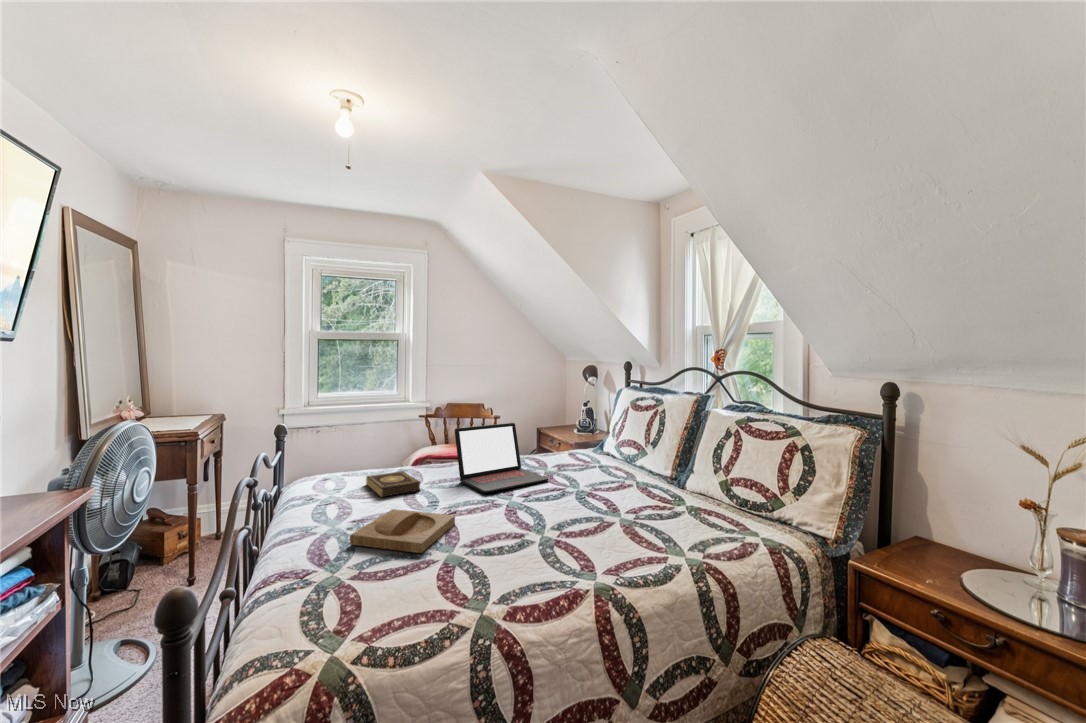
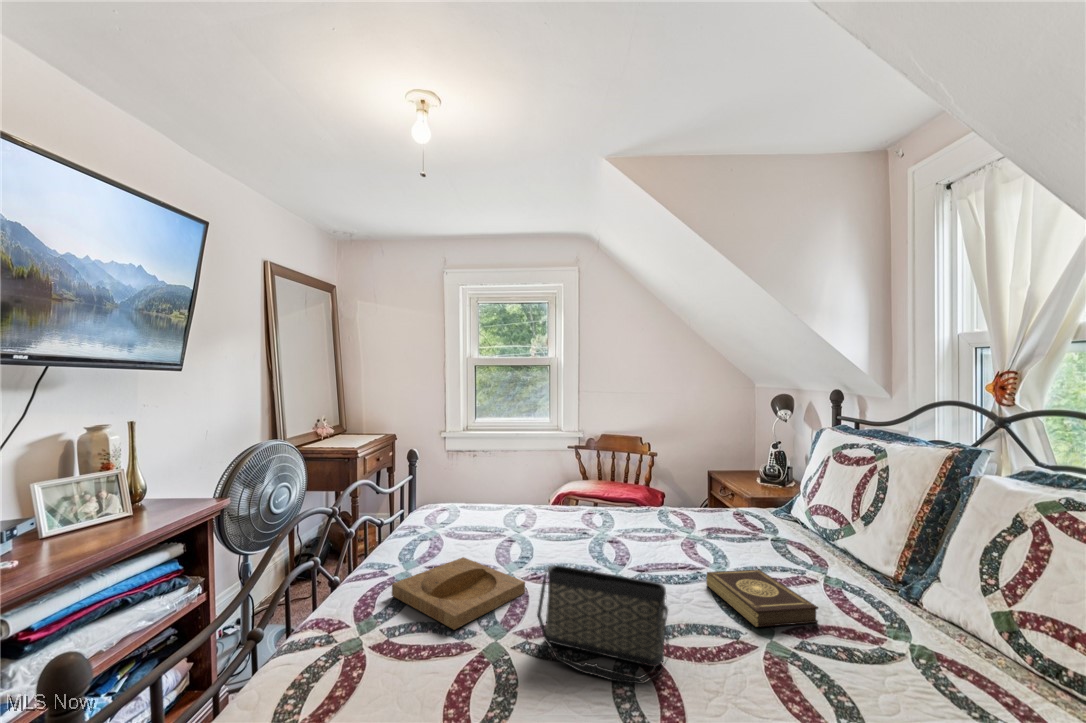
laptop: present [455,423,548,493] -> none [567,464,685,554]
book: present [366,471,420,497] -> present [706,570,818,627]
handbag: none [488,492,578,555] -> present [537,565,670,684]

